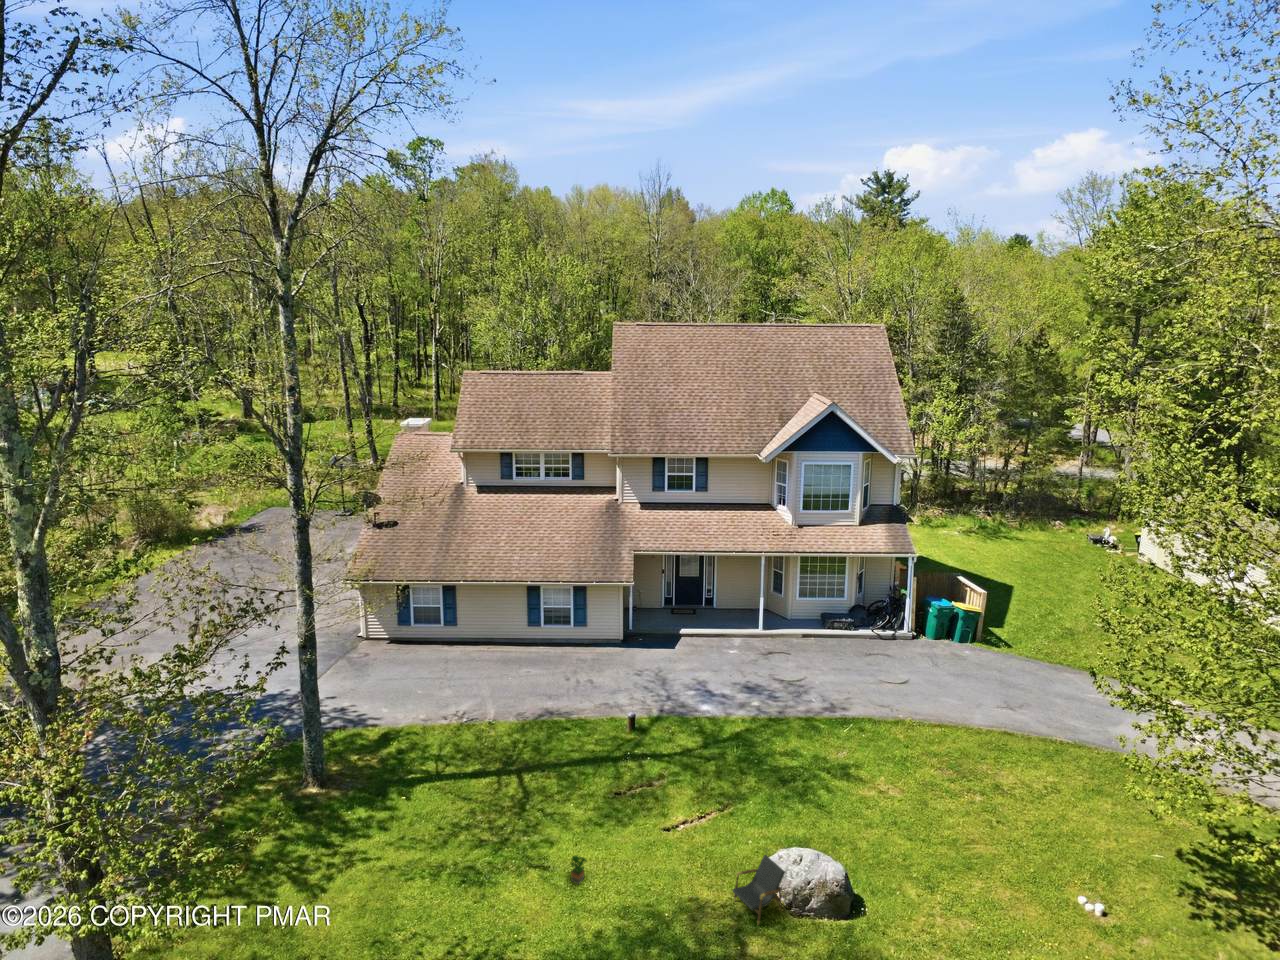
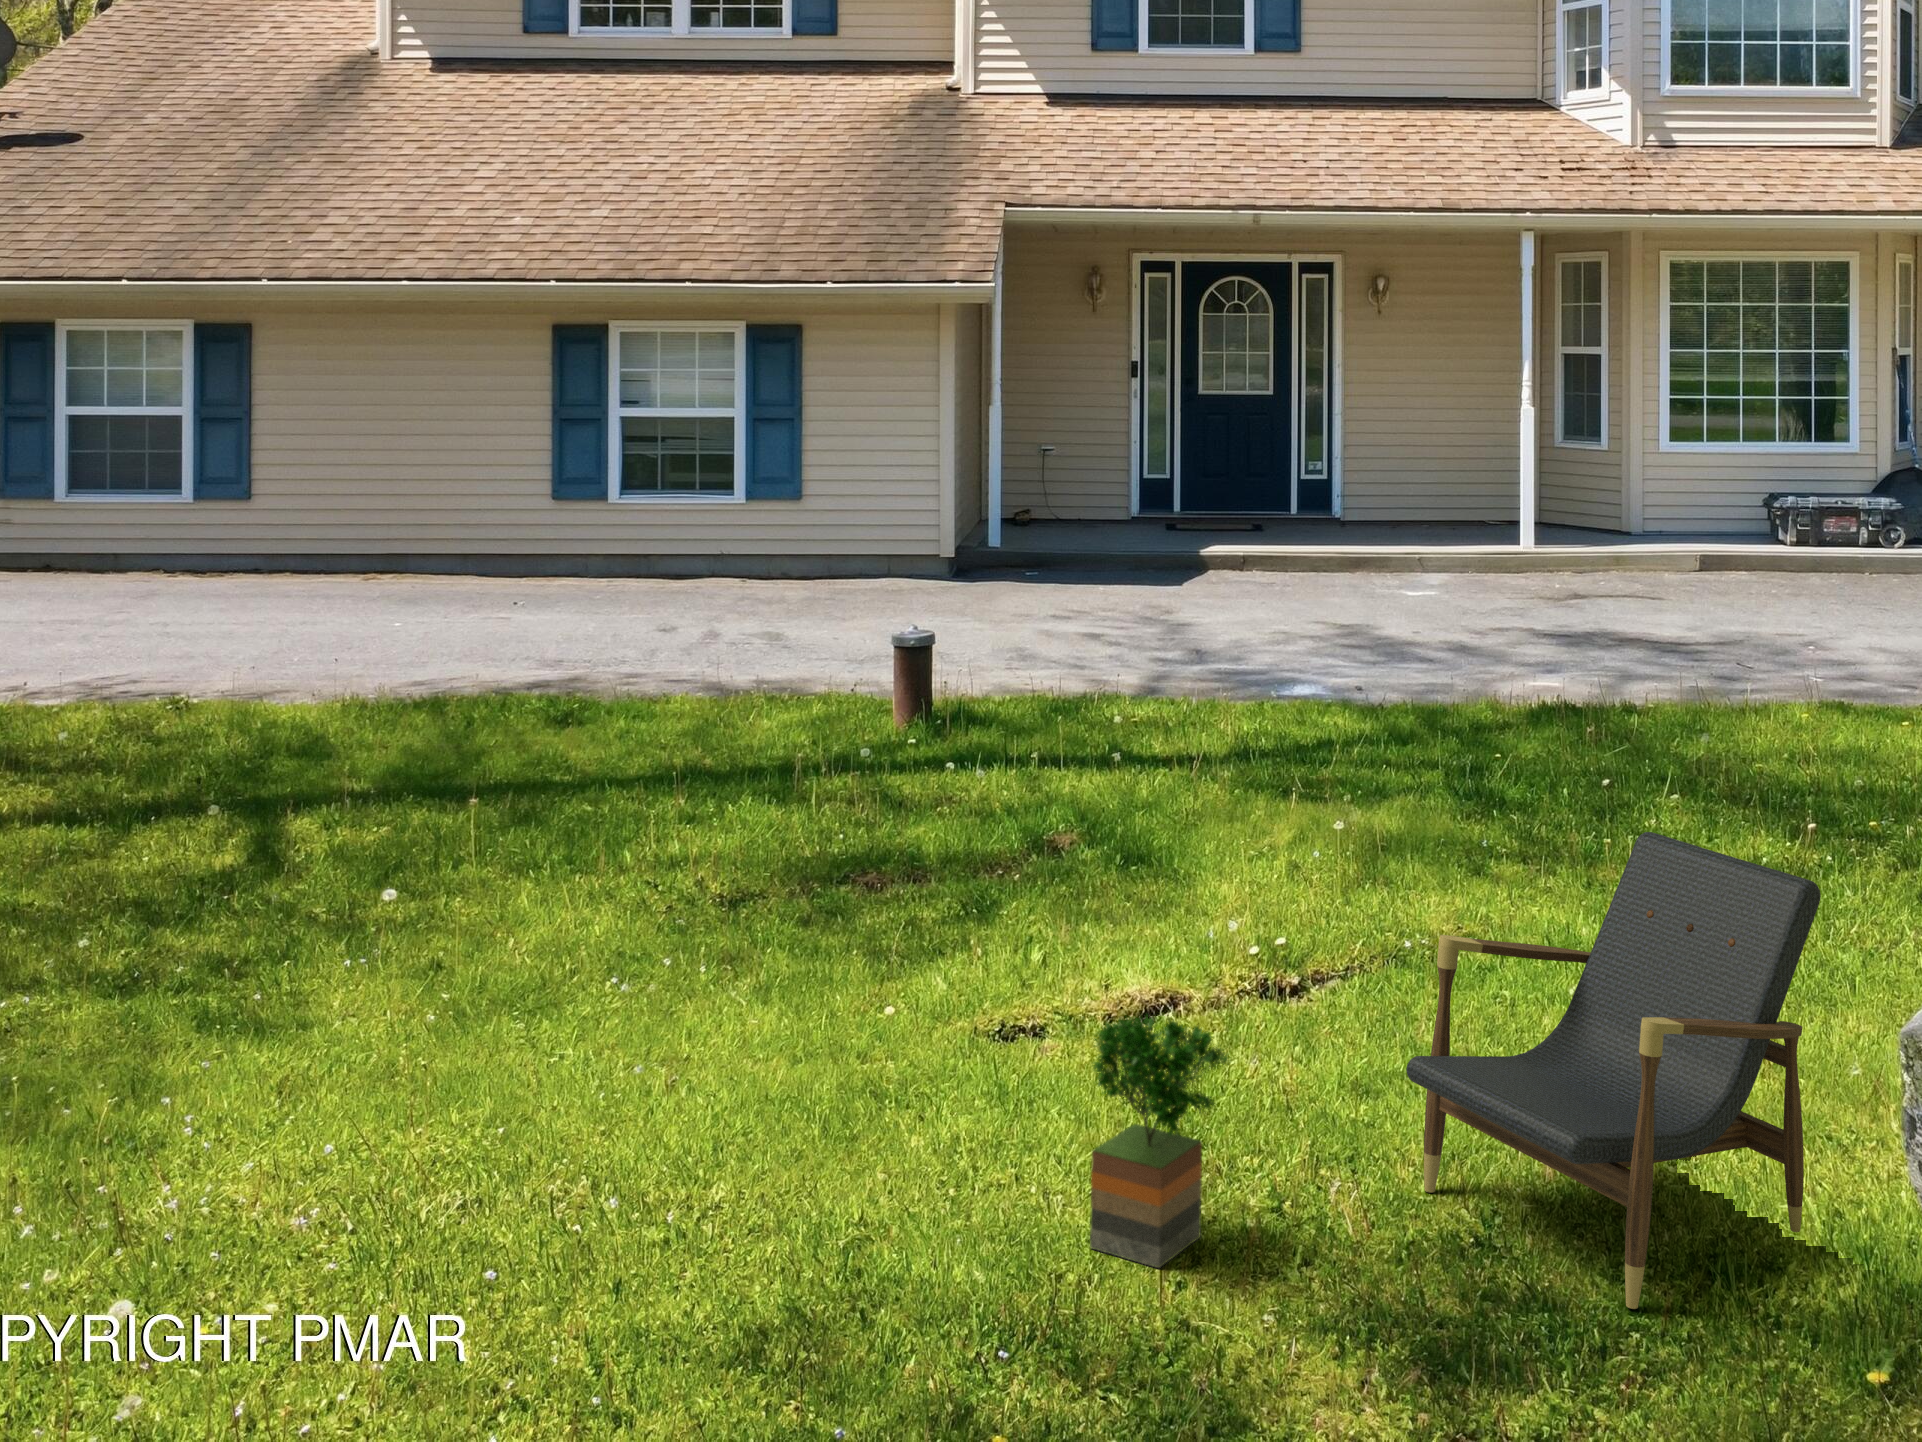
potted tree: present [571,855,587,884] -> present [1090,1016,1228,1268]

